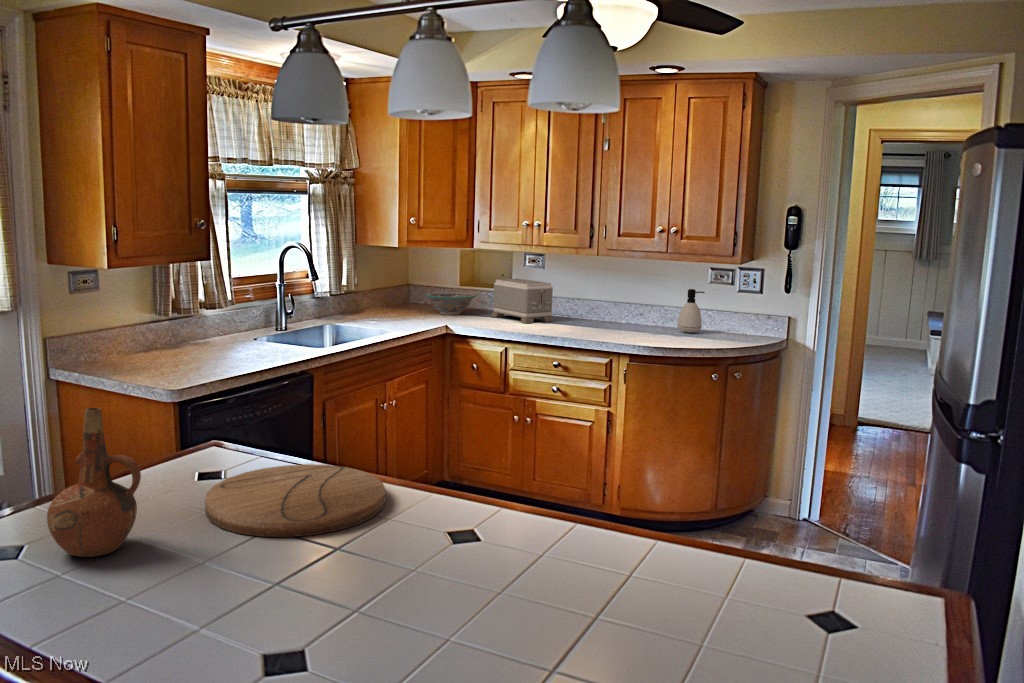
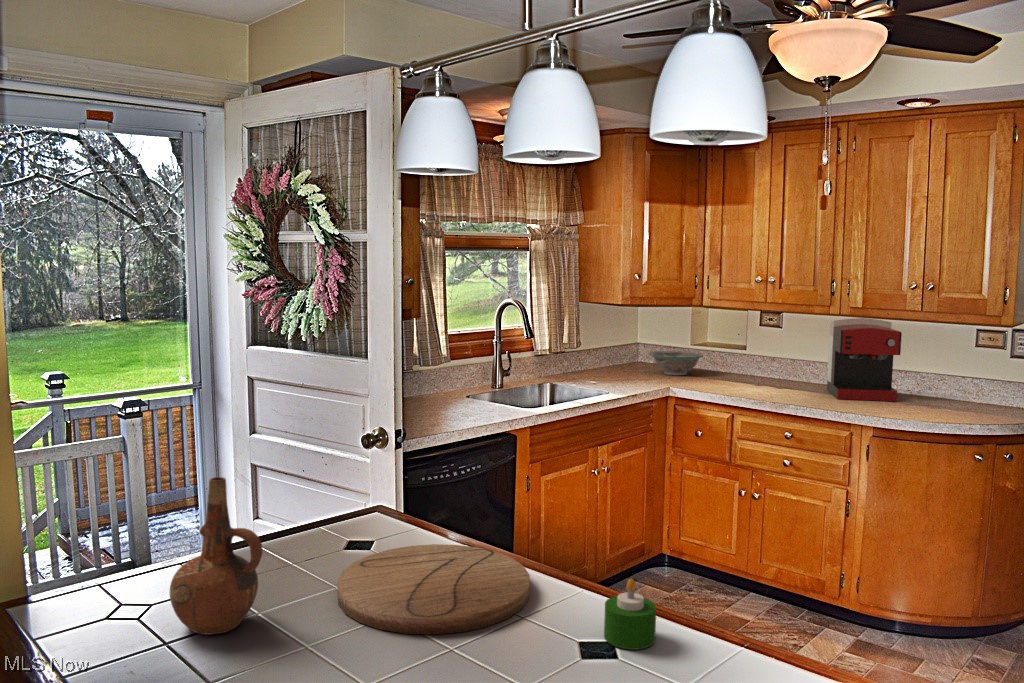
coffee maker: none [585,259,648,331] -> present [827,318,902,401]
toaster: present [491,279,553,323] -> none [719,338,790,387]
soap dispenser: present [678,289,704,333] -> none [940,354,975,405]
candle: none [459,472,502,529] -> present [604,579,656,650]

